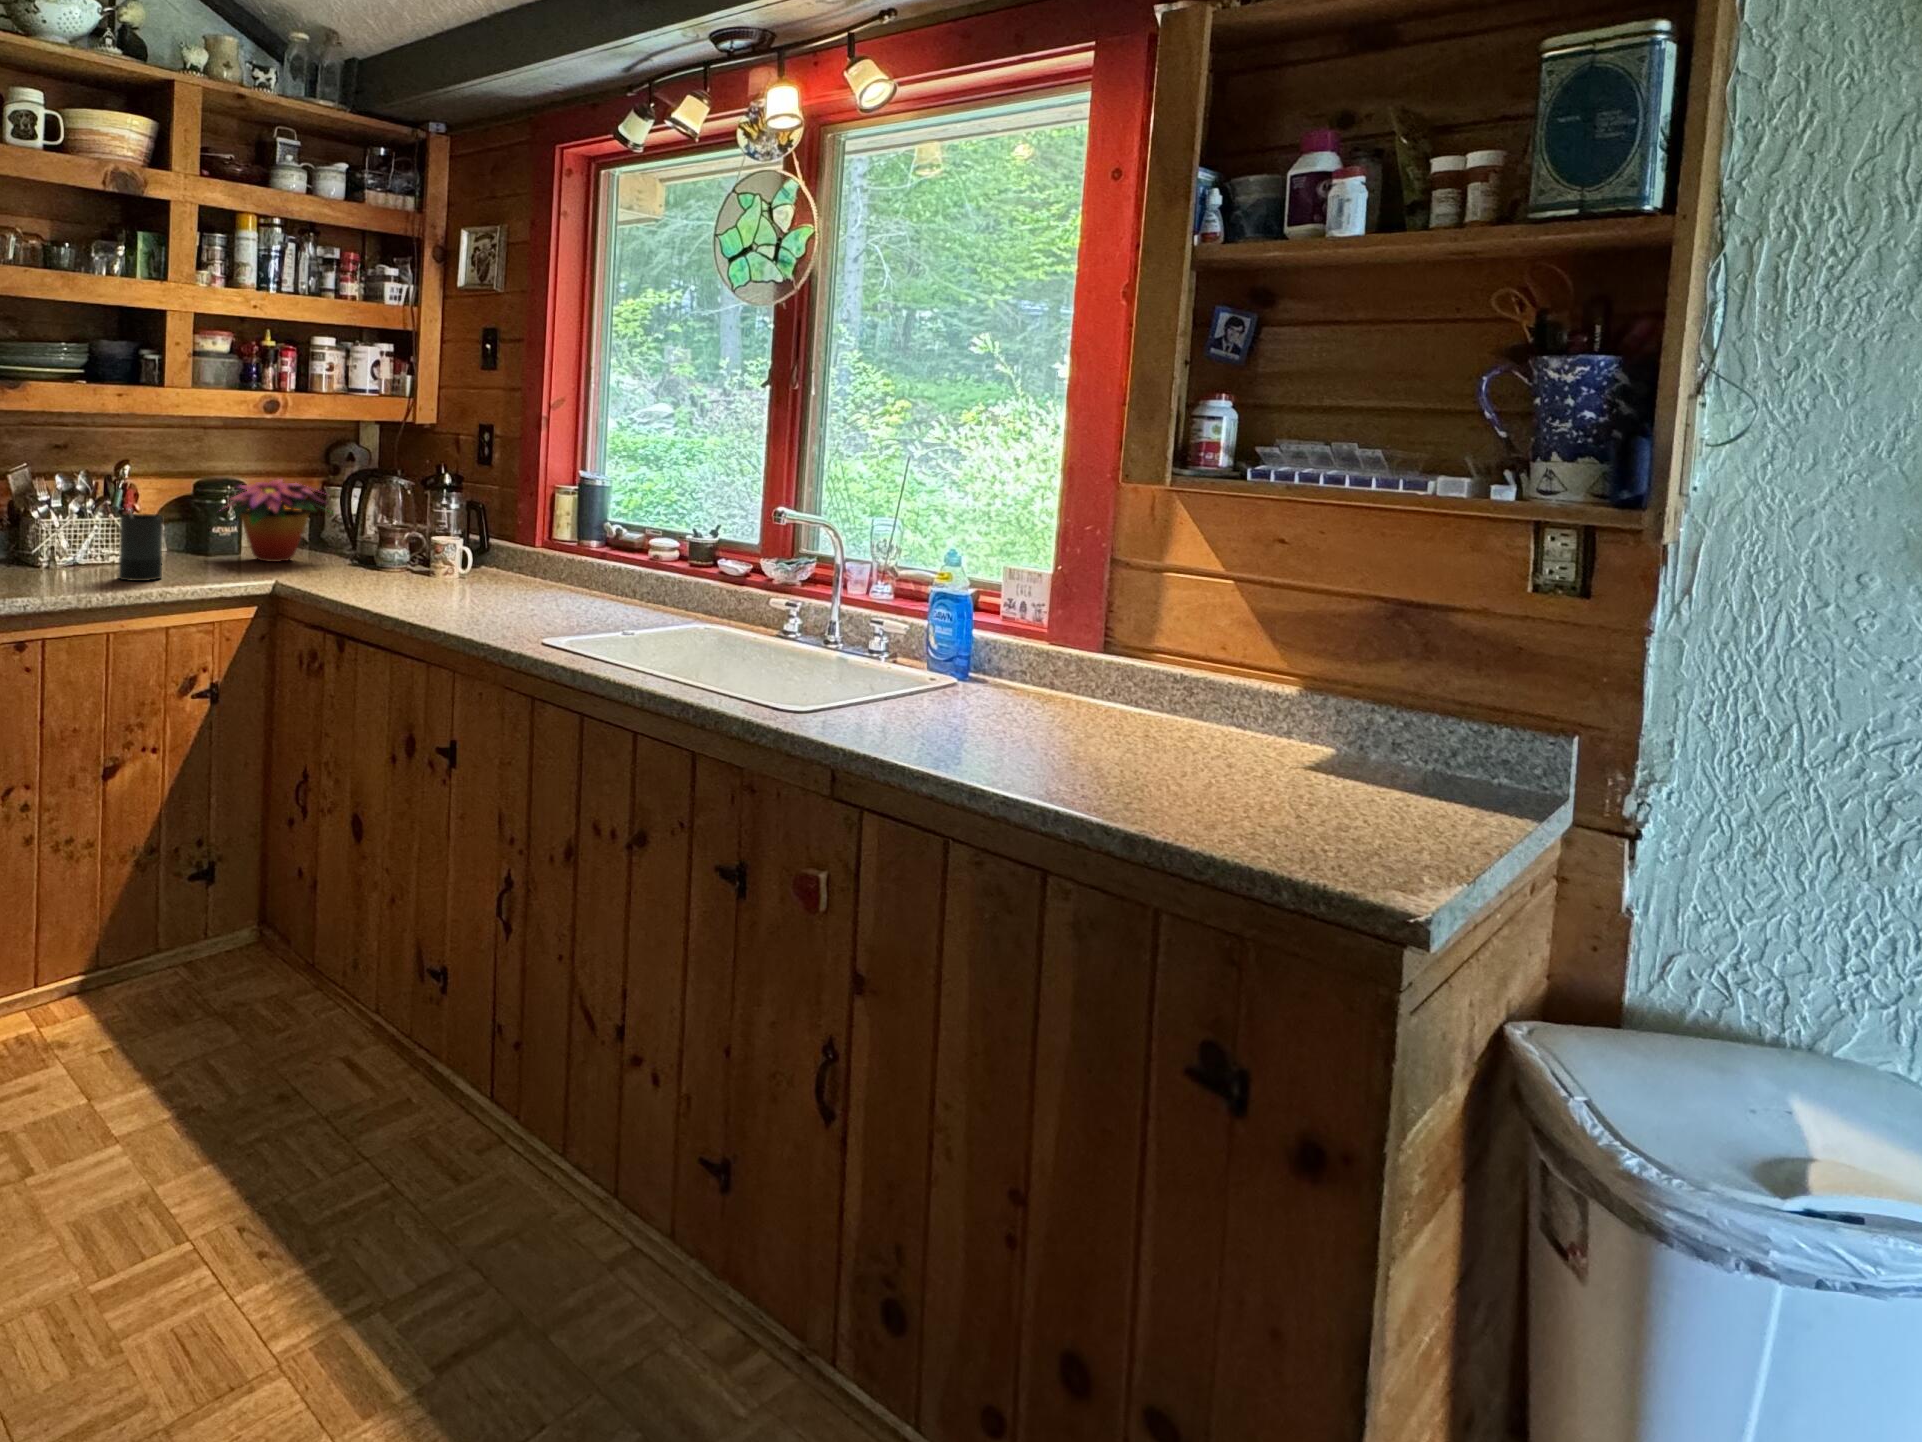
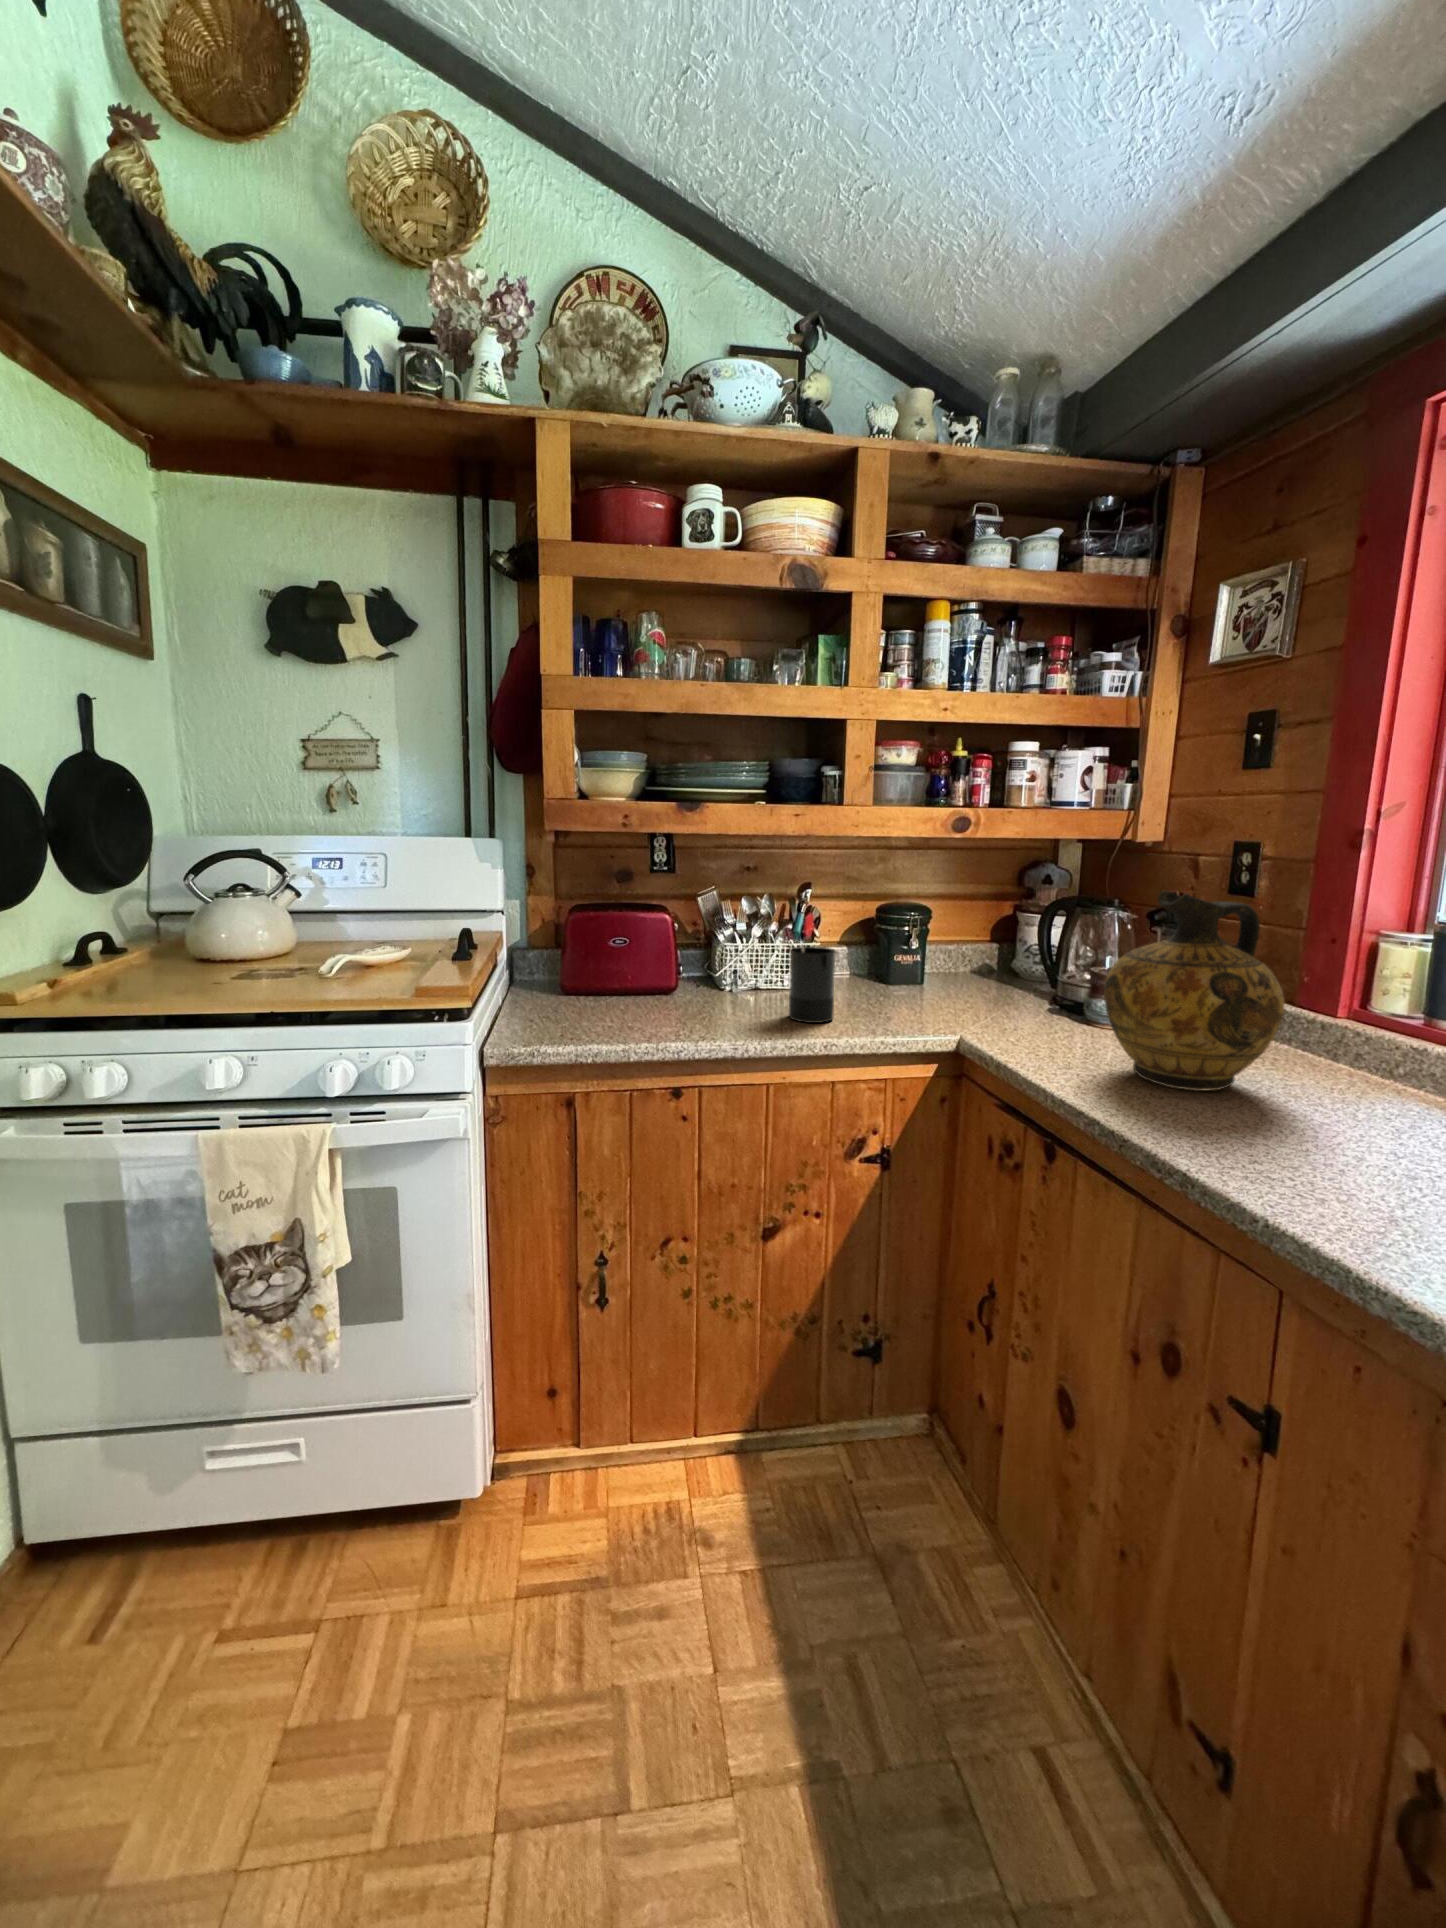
ceramic jug: none [380,457,490,596] -> present [1104,891,1285,1091]
flower arrangement: present [228,479,326,562] -> none [893,906,1039,1002]

